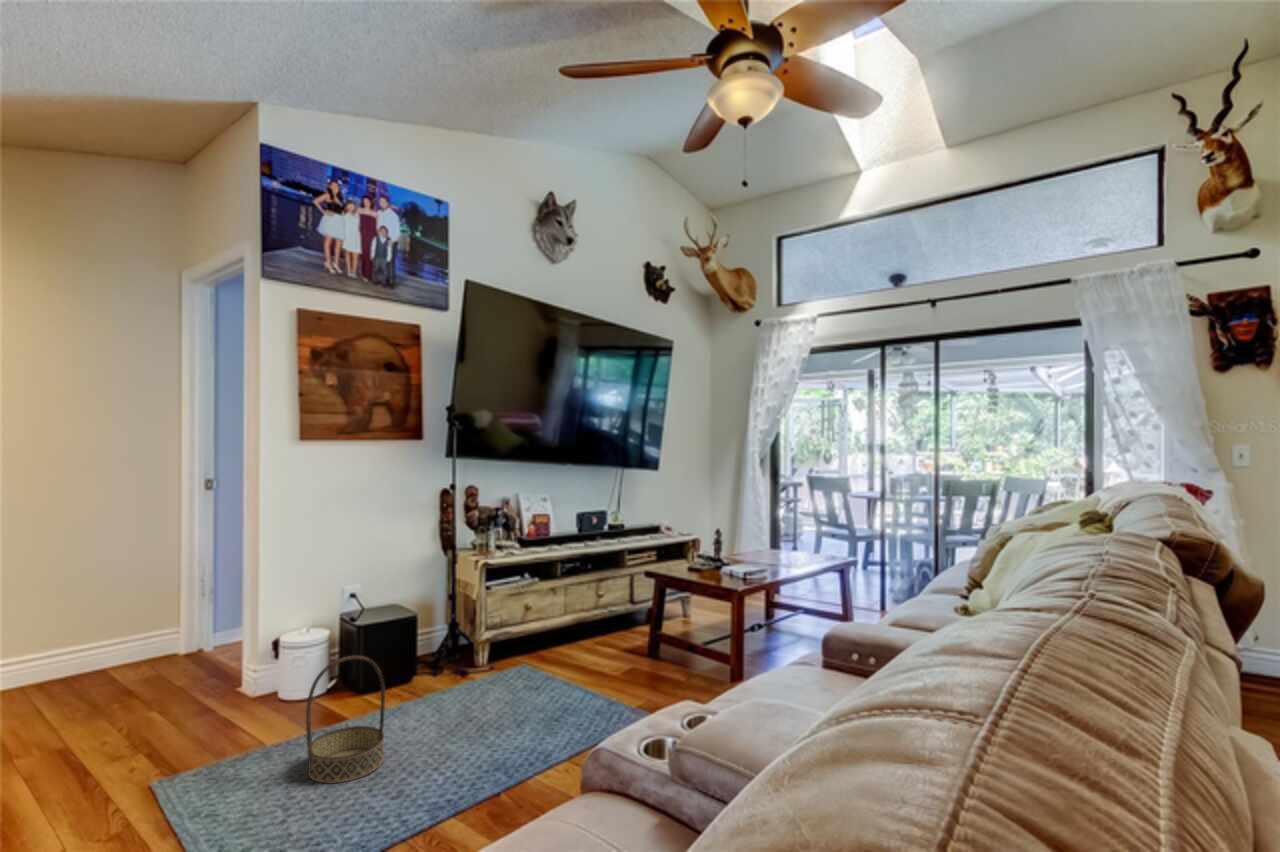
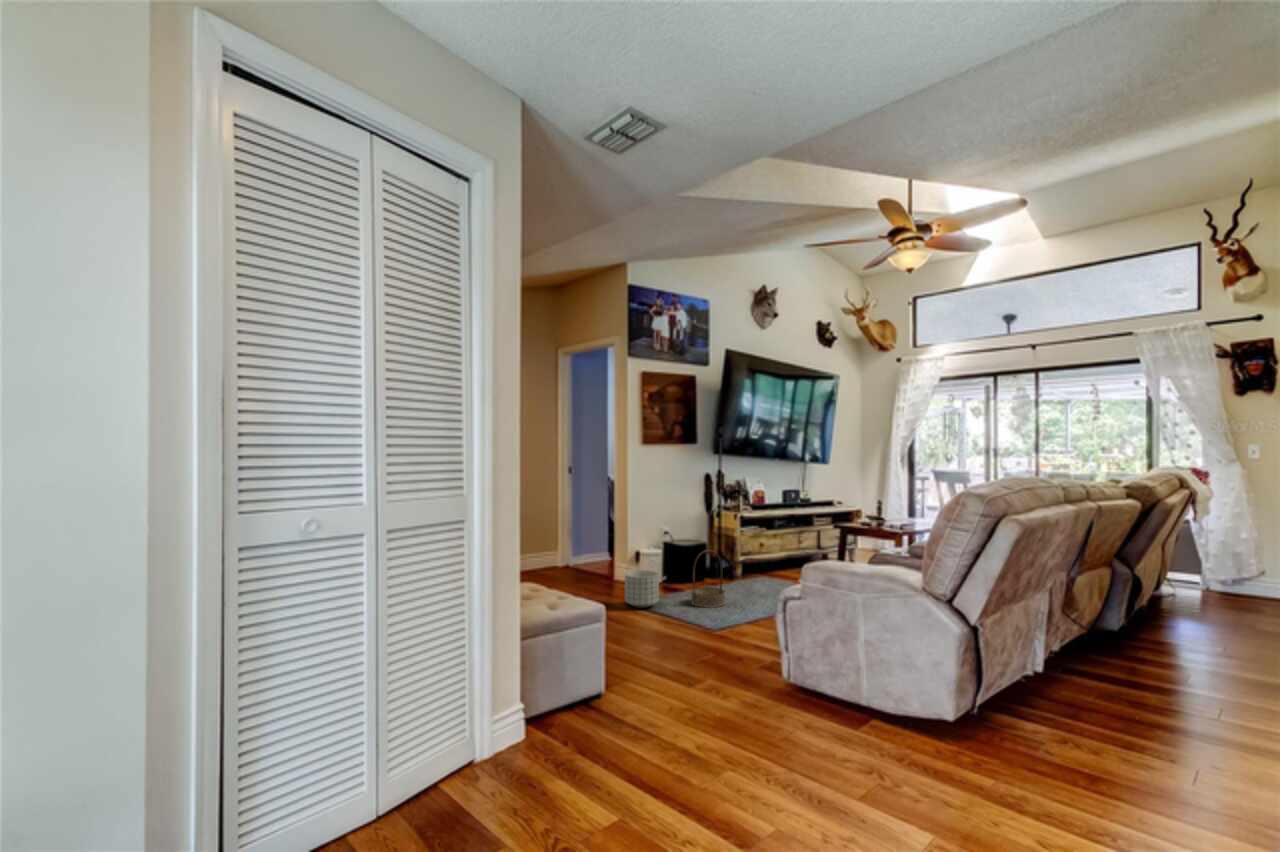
planter: none [137,706,227,800] -> present [625,570,659,608]

